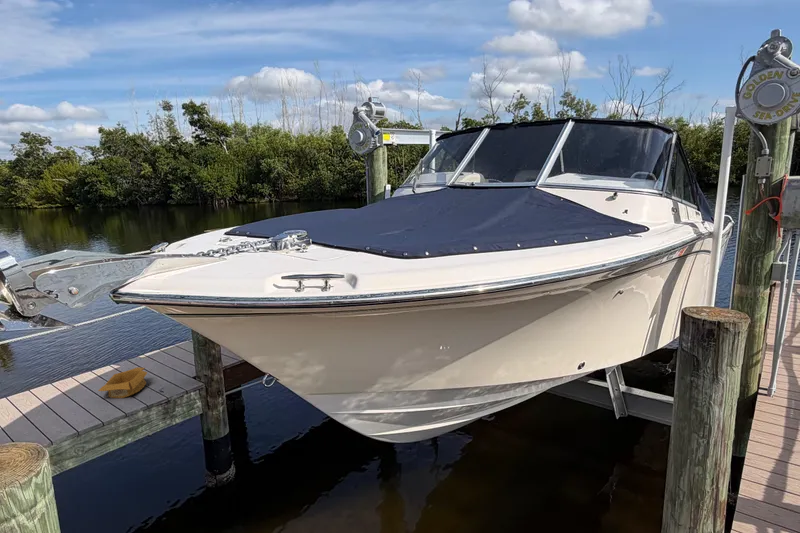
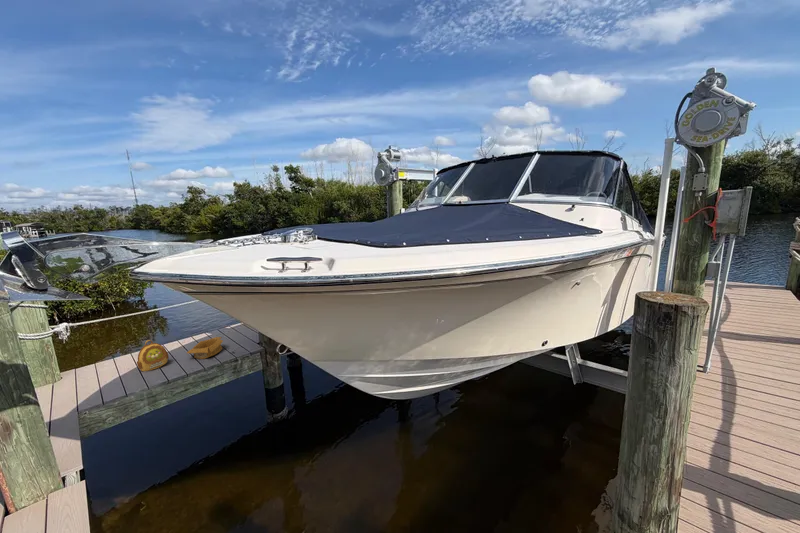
backpack: none [31,374,73,417] -> present [137,340,169,371]

